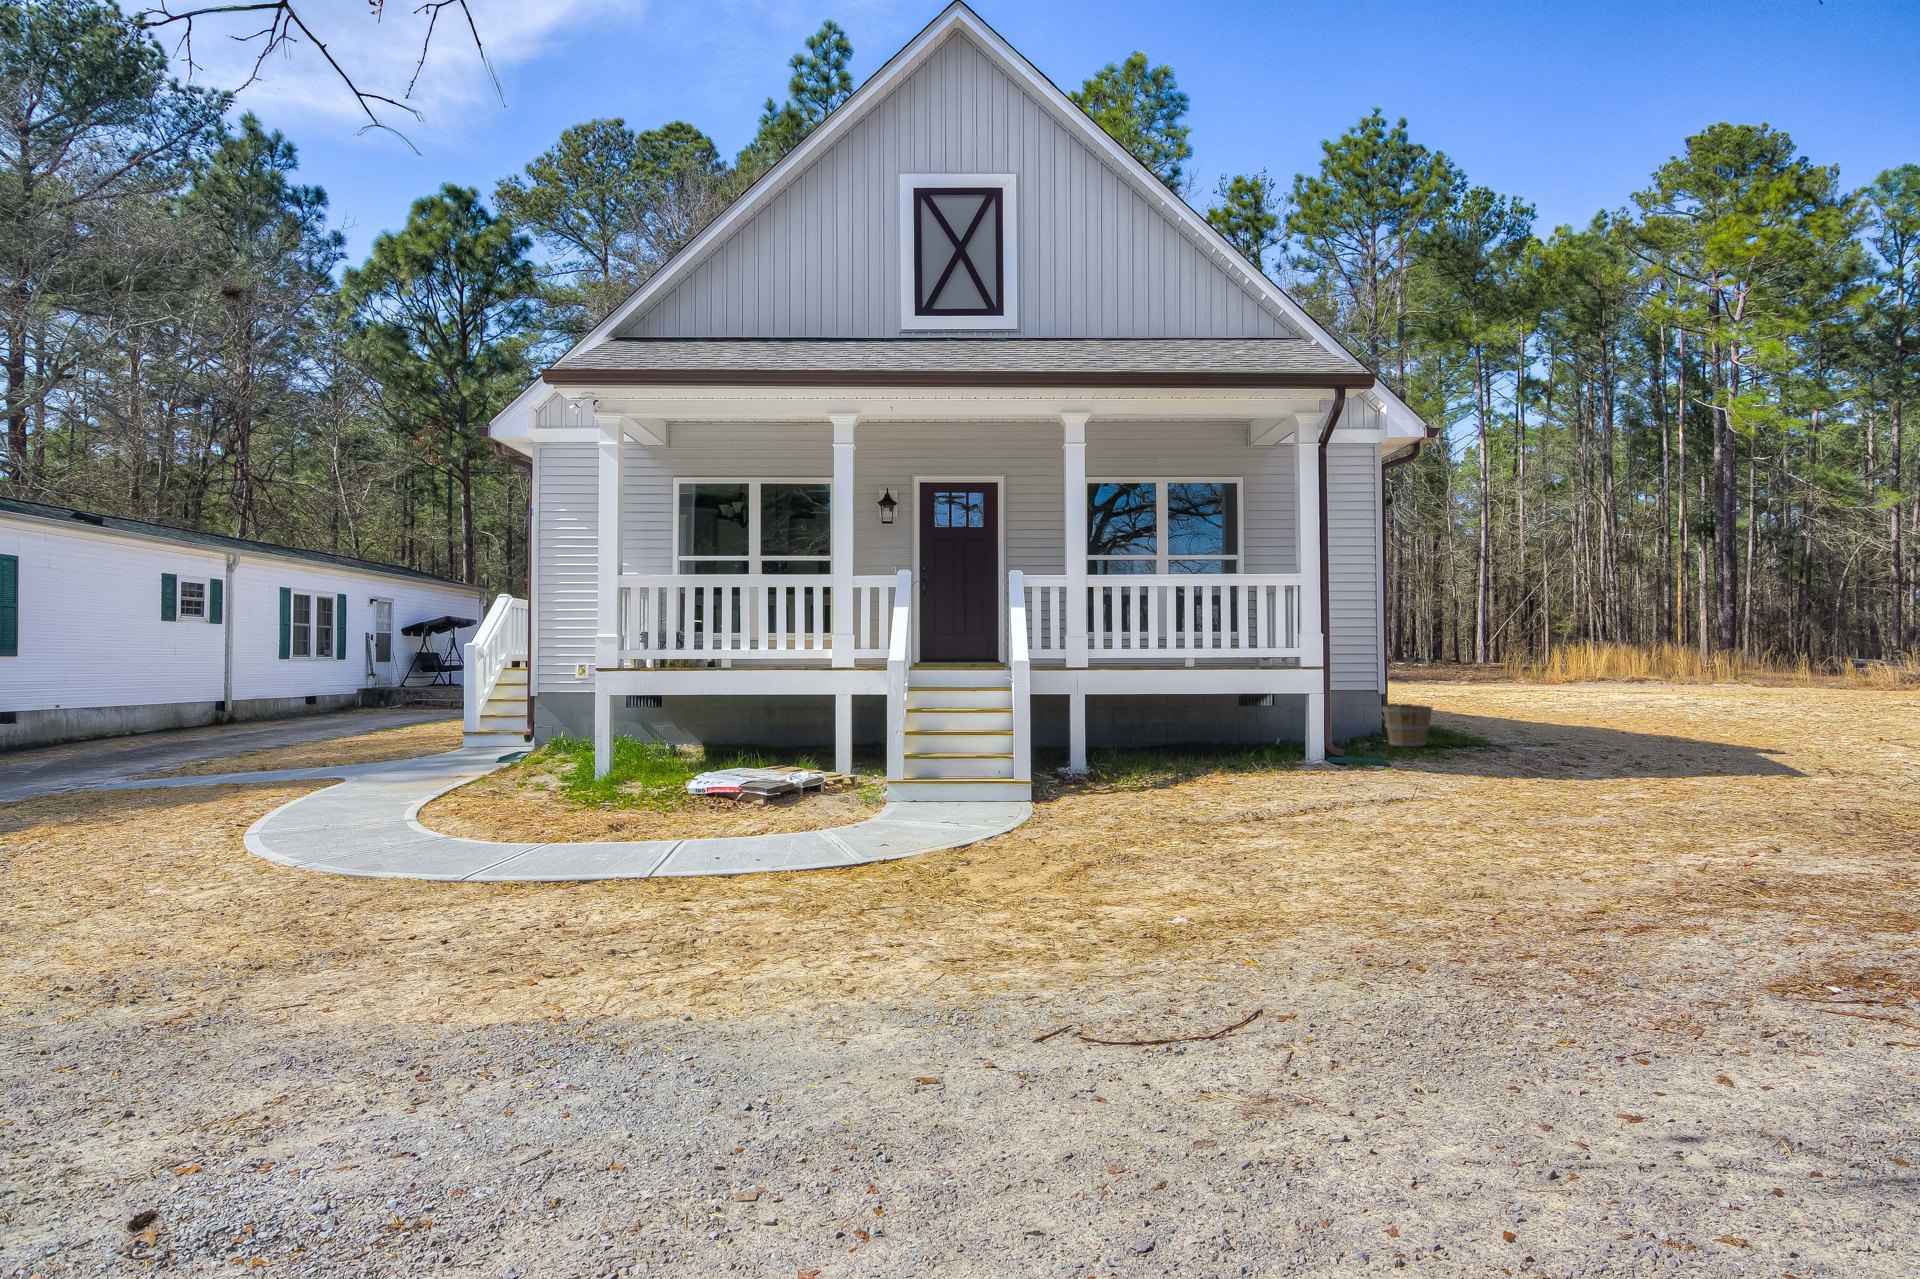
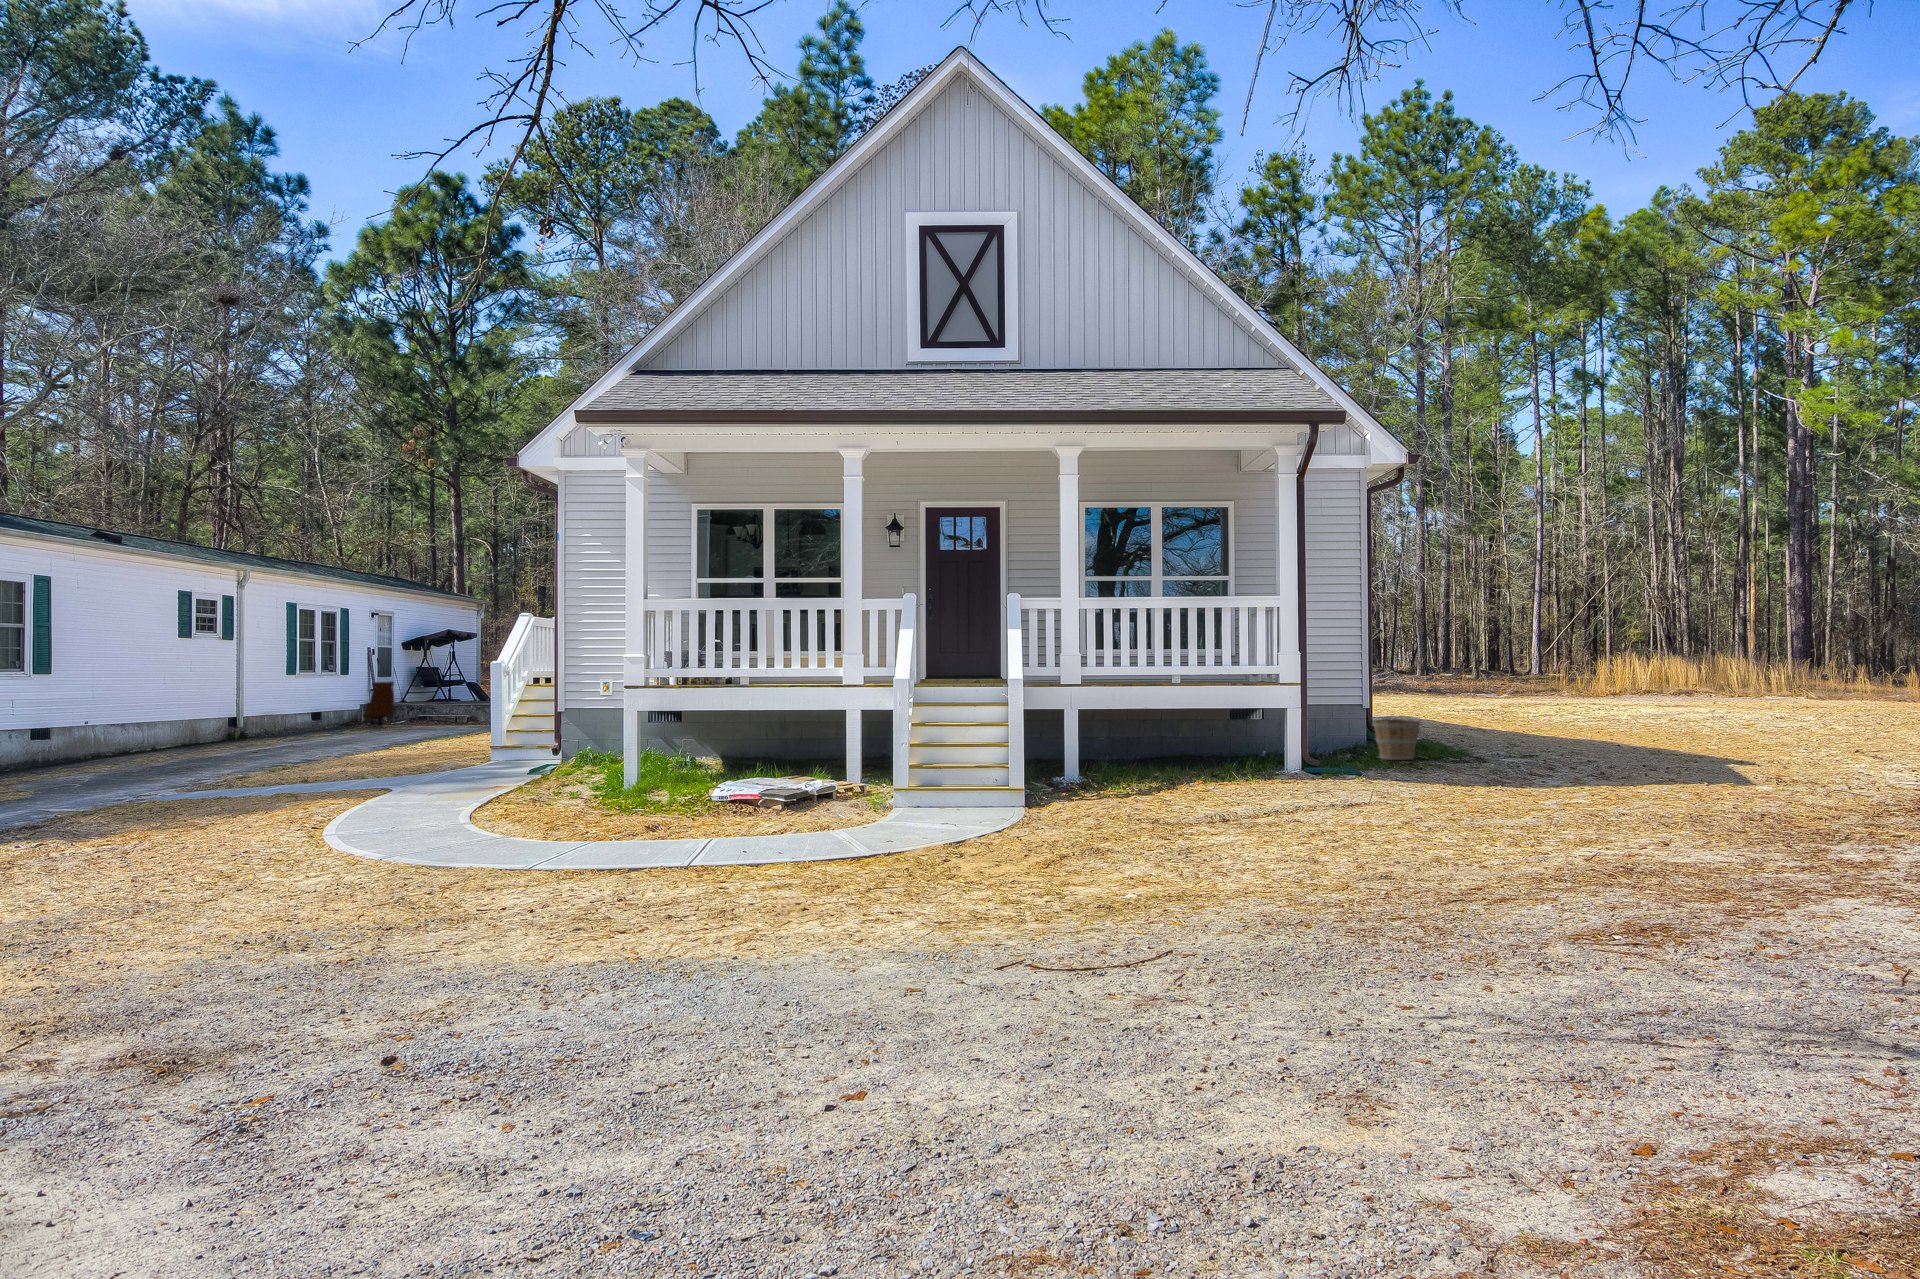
lounge chair: none [363,666,396,712] -> present [363,681,394,727]

